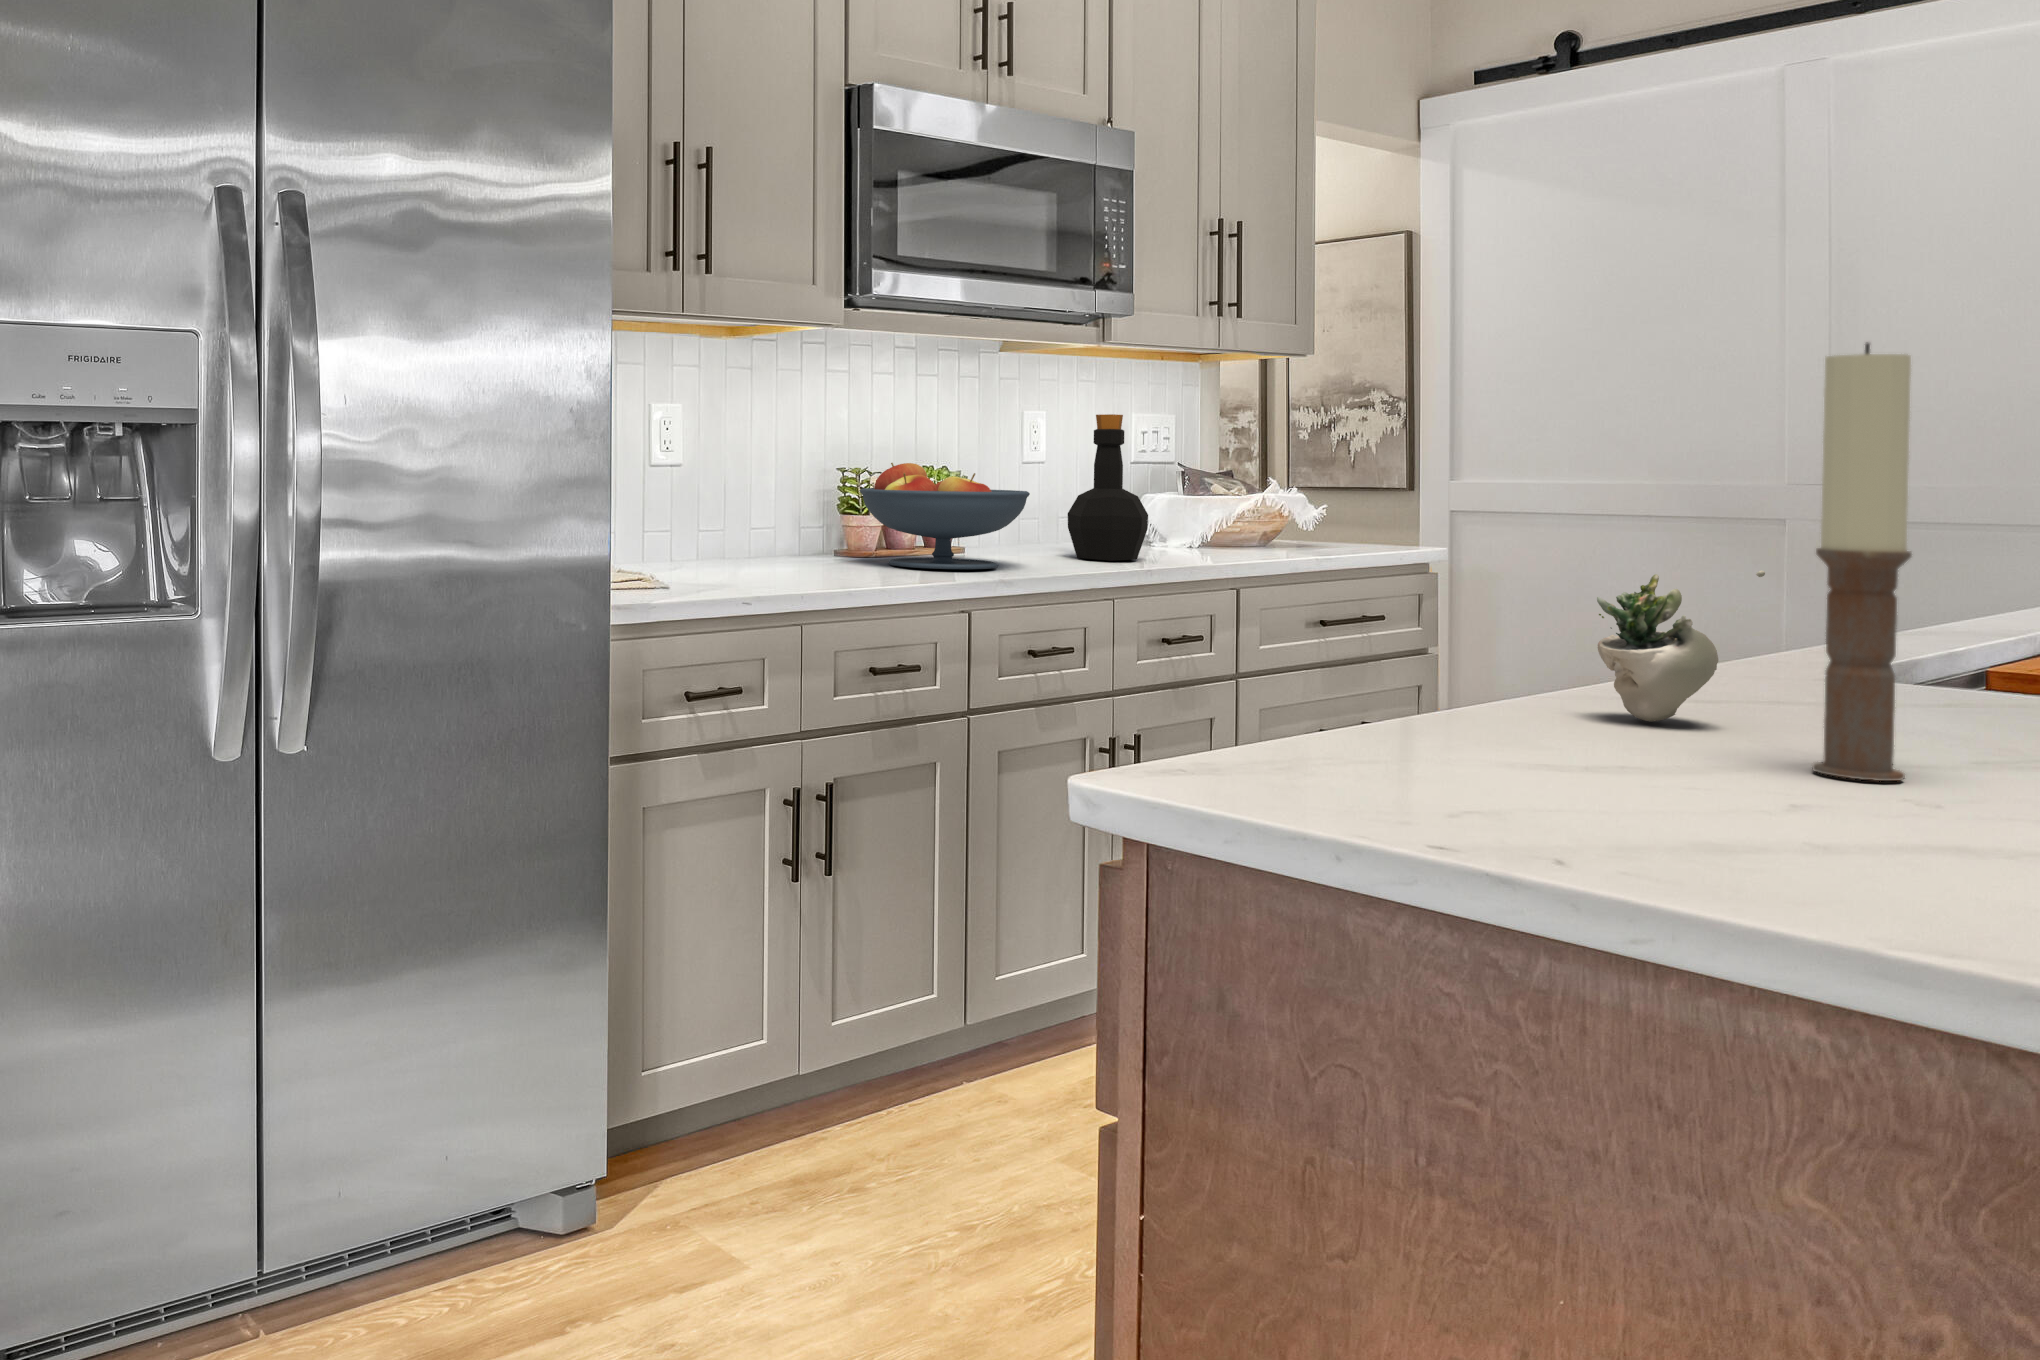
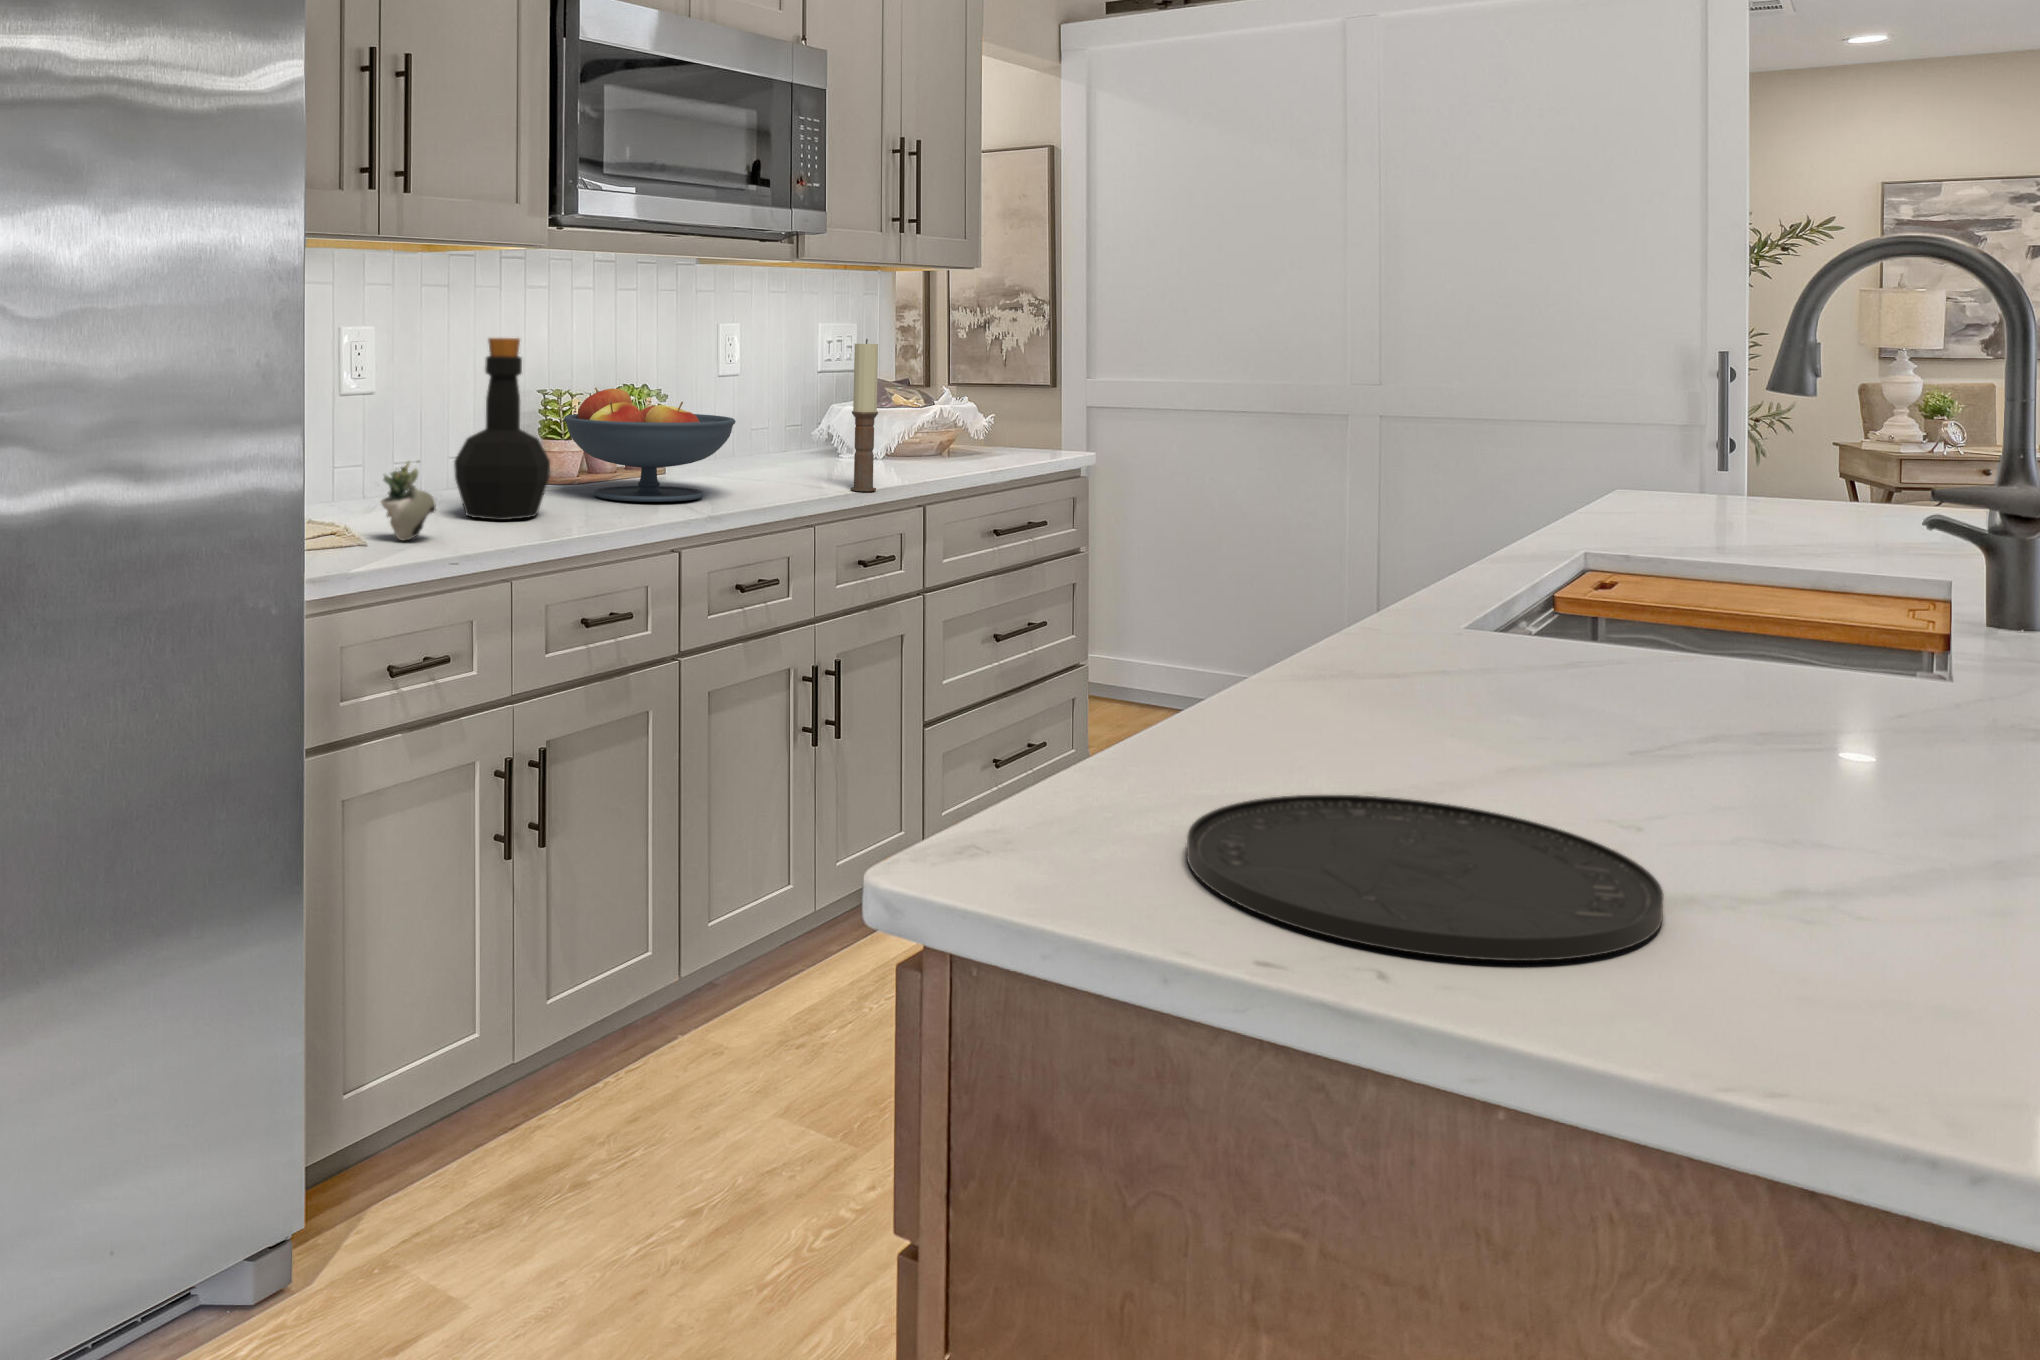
candle: present [1812,342,1912,781] -> present [851,339,878,491]
bottle: present [1068,414,1148,561] -> present [454,338,550,520]
succulent plant: present [1597,571,1765,722] -> present [381,461,436,541]
plate: none [1364,748,1903,862] -> present [1187,795,1664,961]

